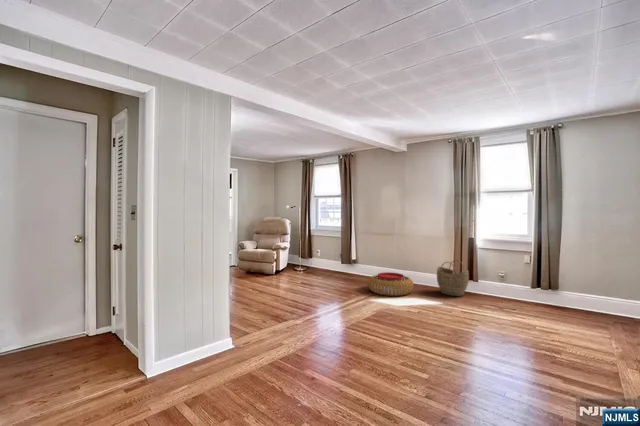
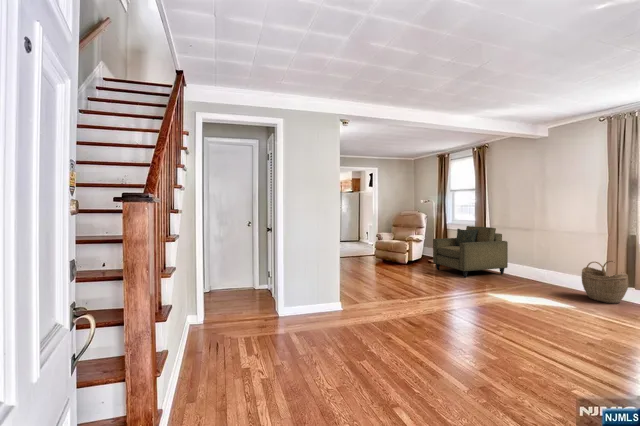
armchair: none [305,232,372,285] -> present [433,226,508,278]
pouf: present [368,272,414,296] -> none [493,269,549,294]

